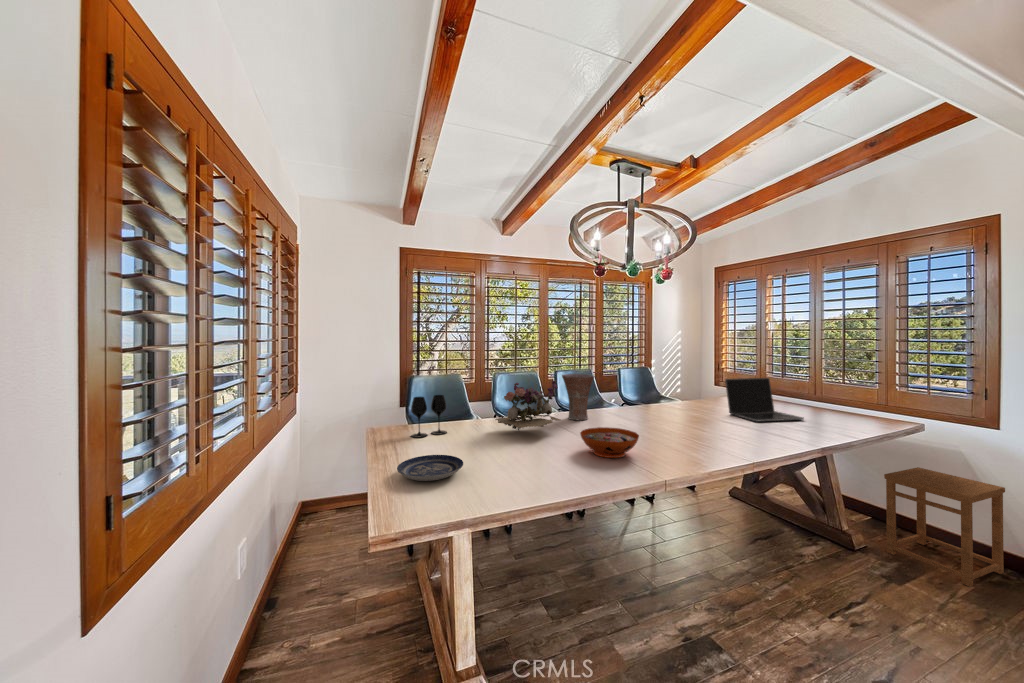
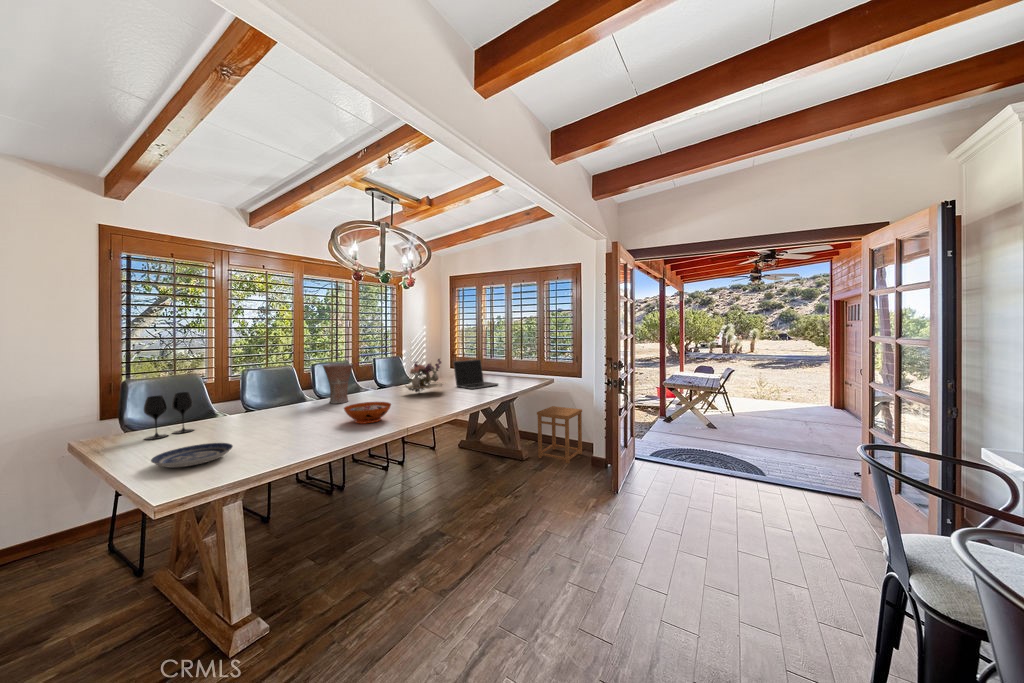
flower arrangement: present [495,379,561,431] -> present [404,359,443,392]

